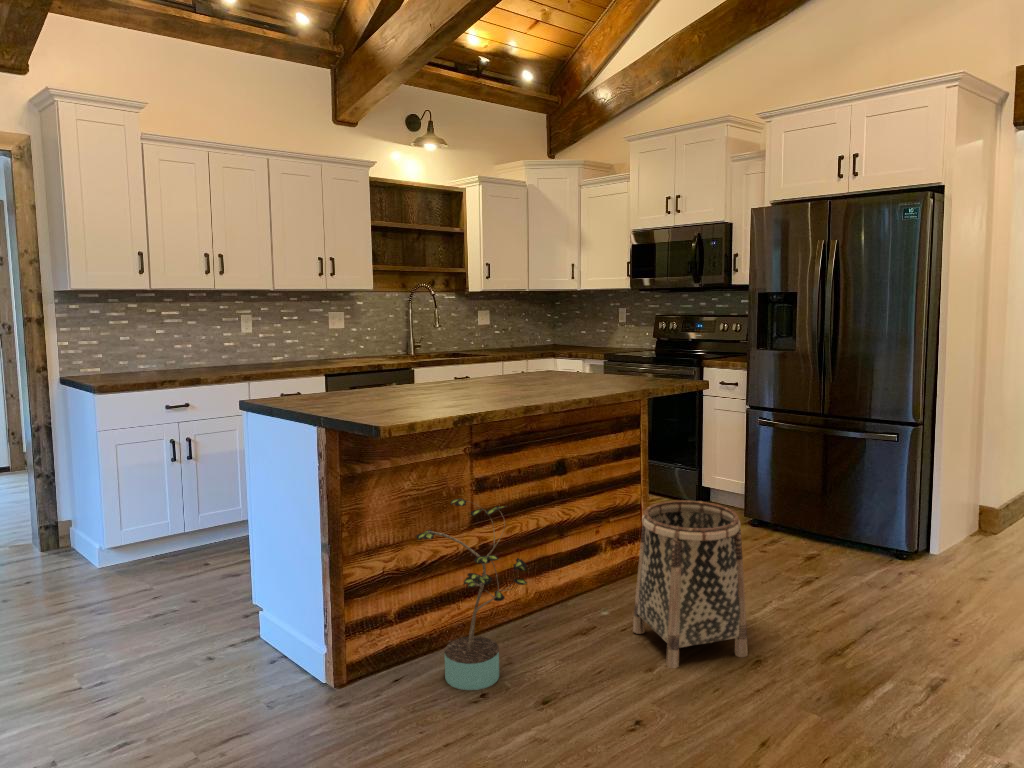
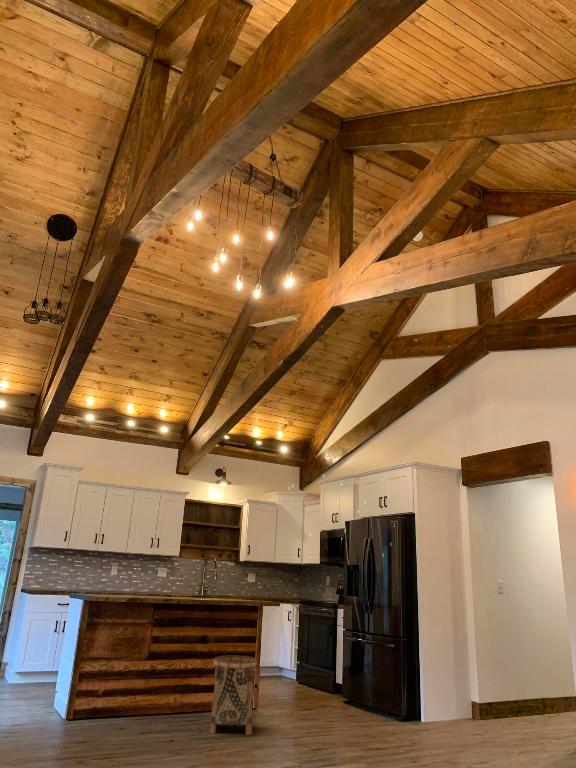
potted plant: present [416,498,527,690] -> none [109,639,155,728]

